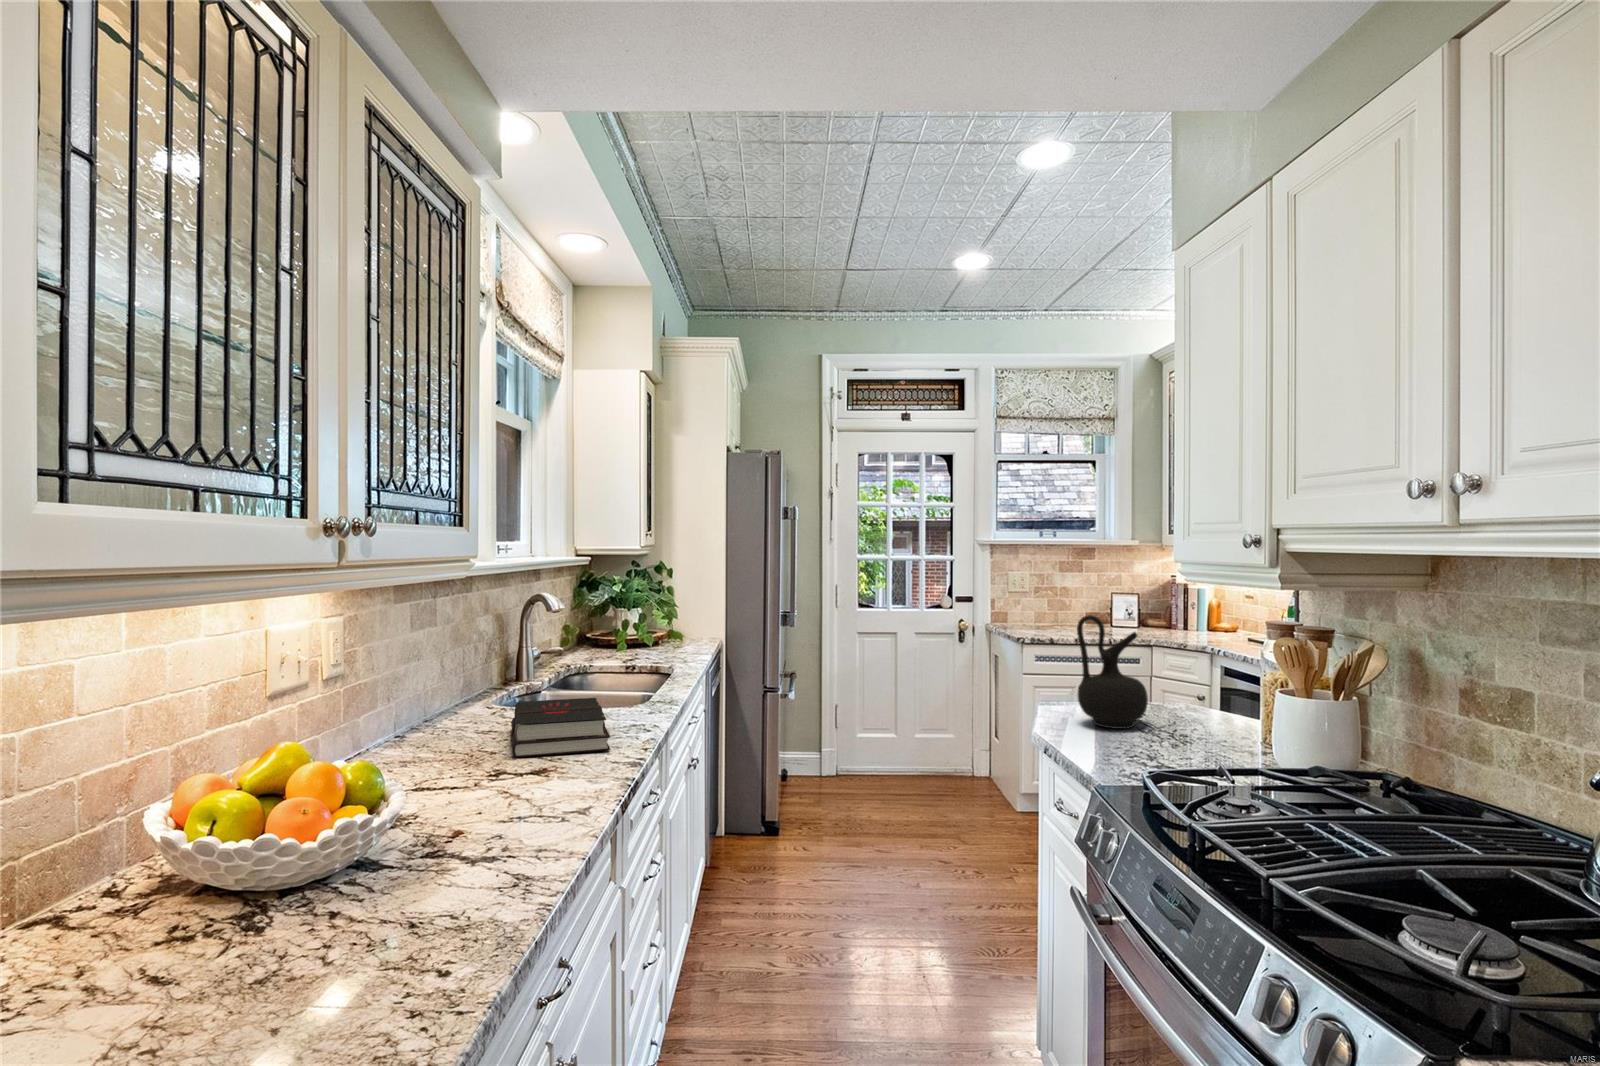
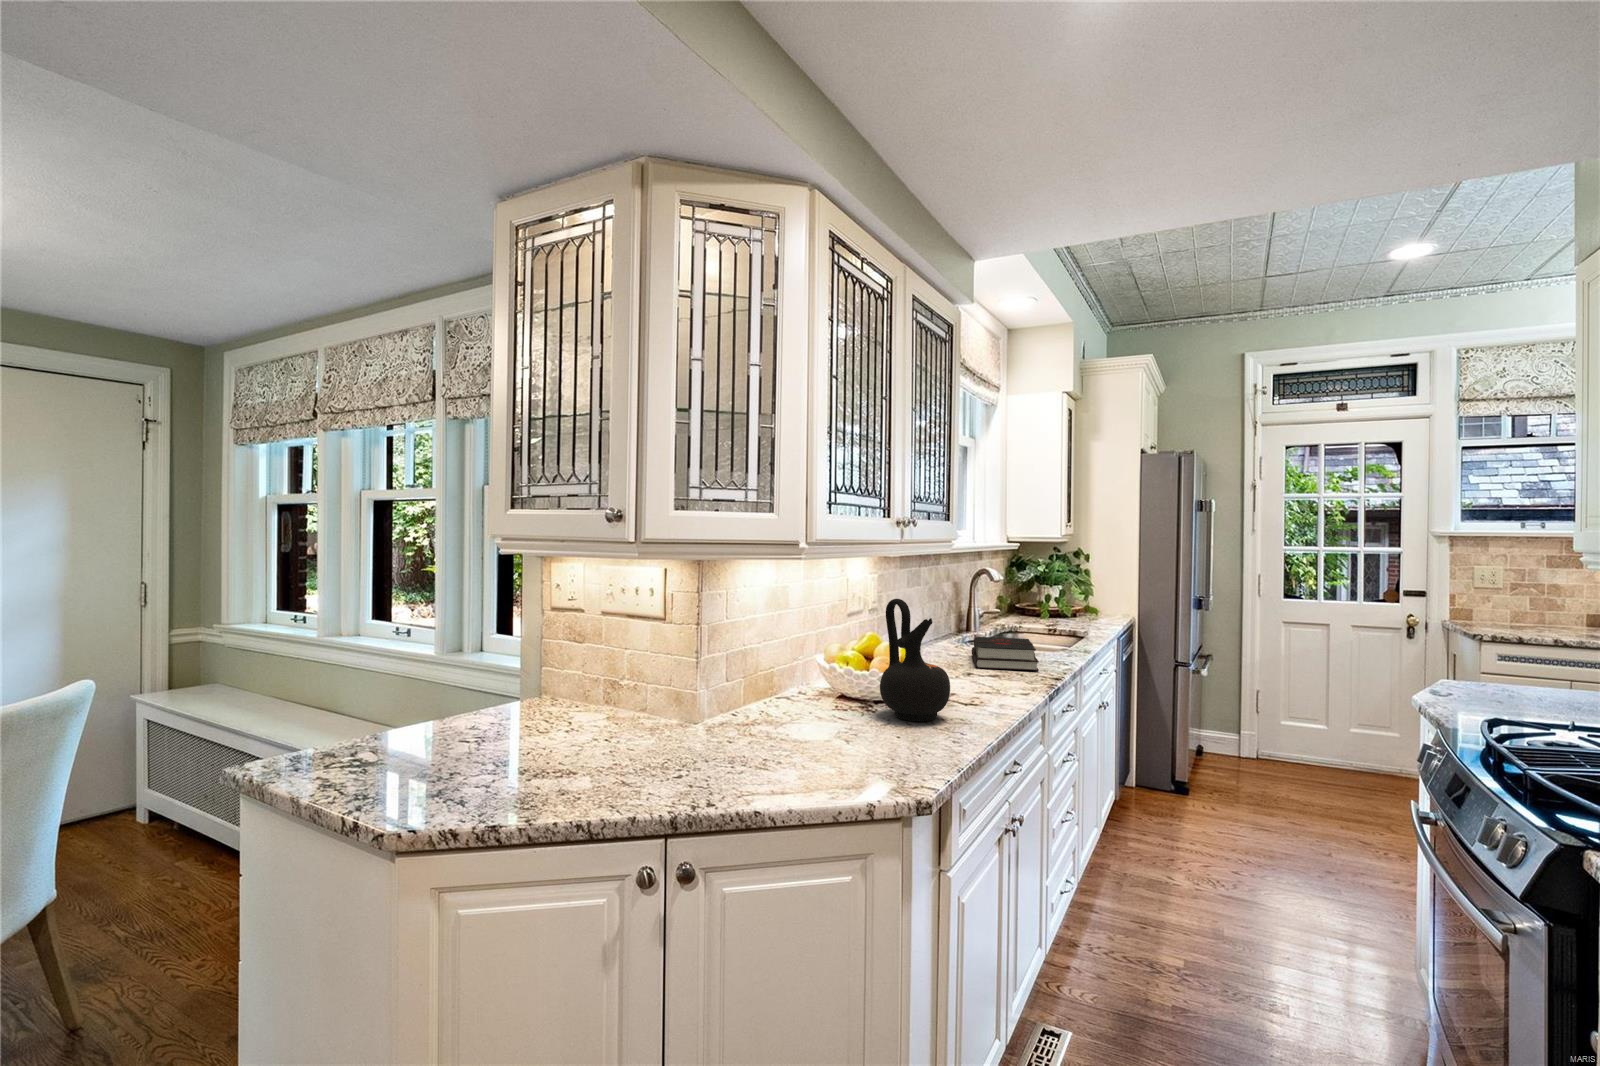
ceramic jug: present [1077,615,1148,729] -> present [880,599,950,721]

